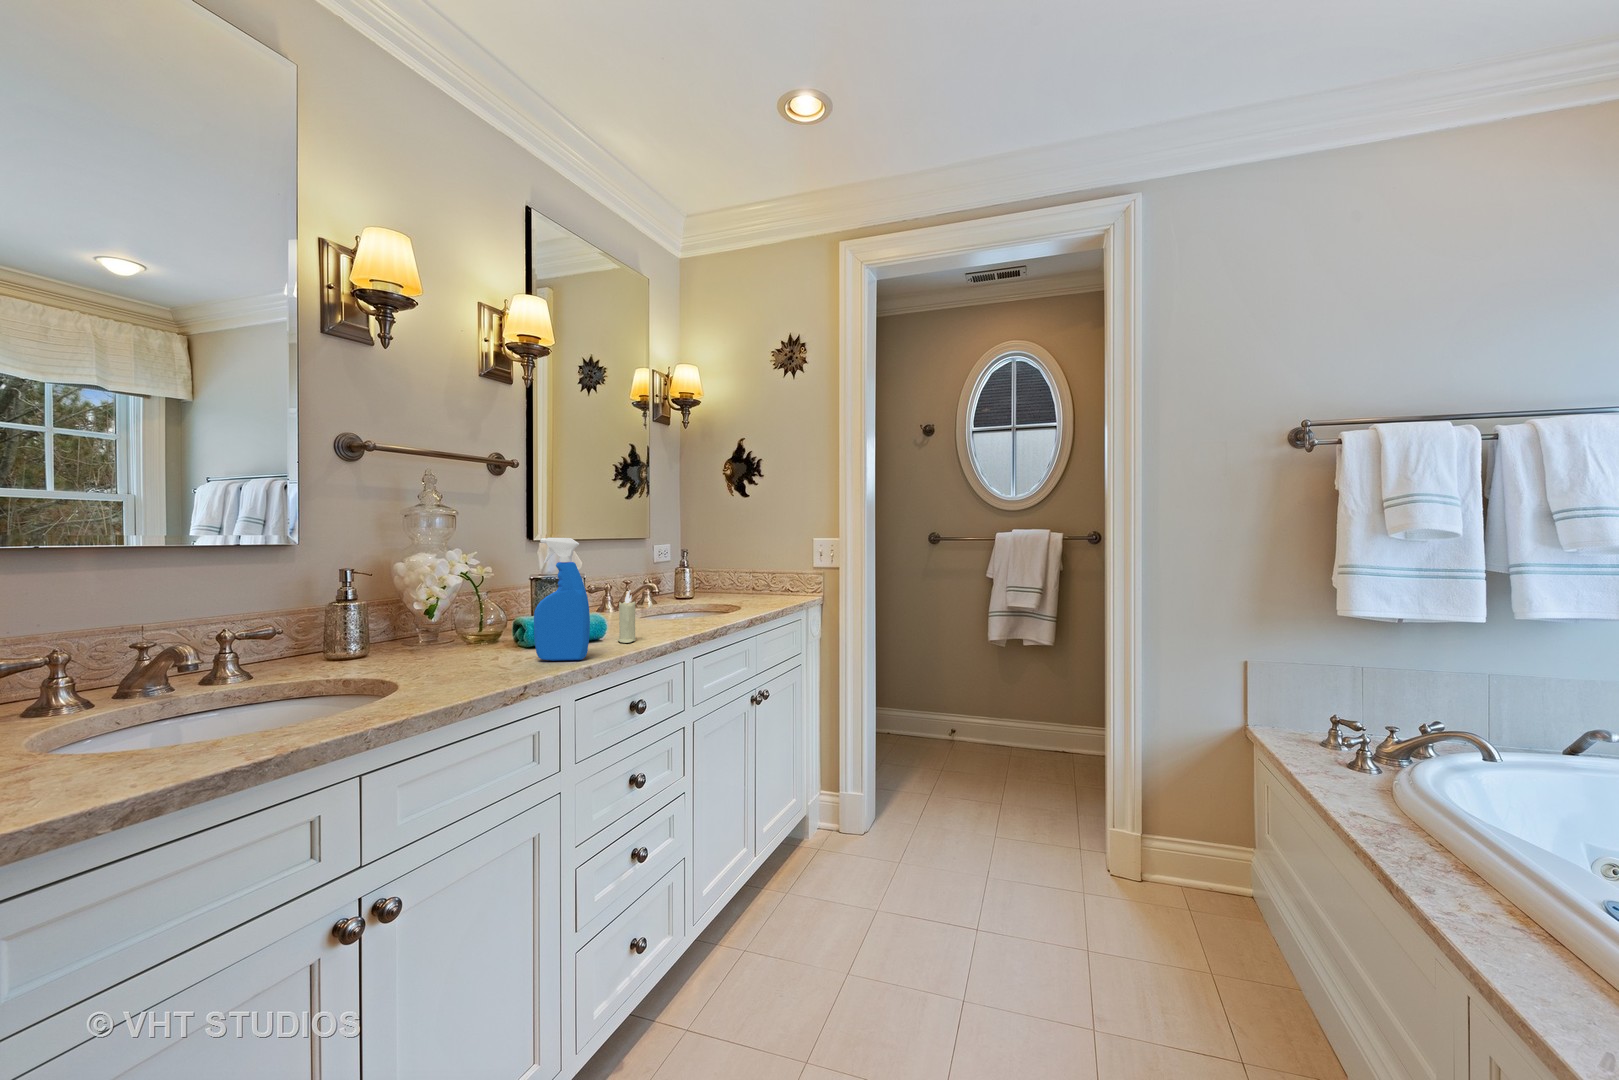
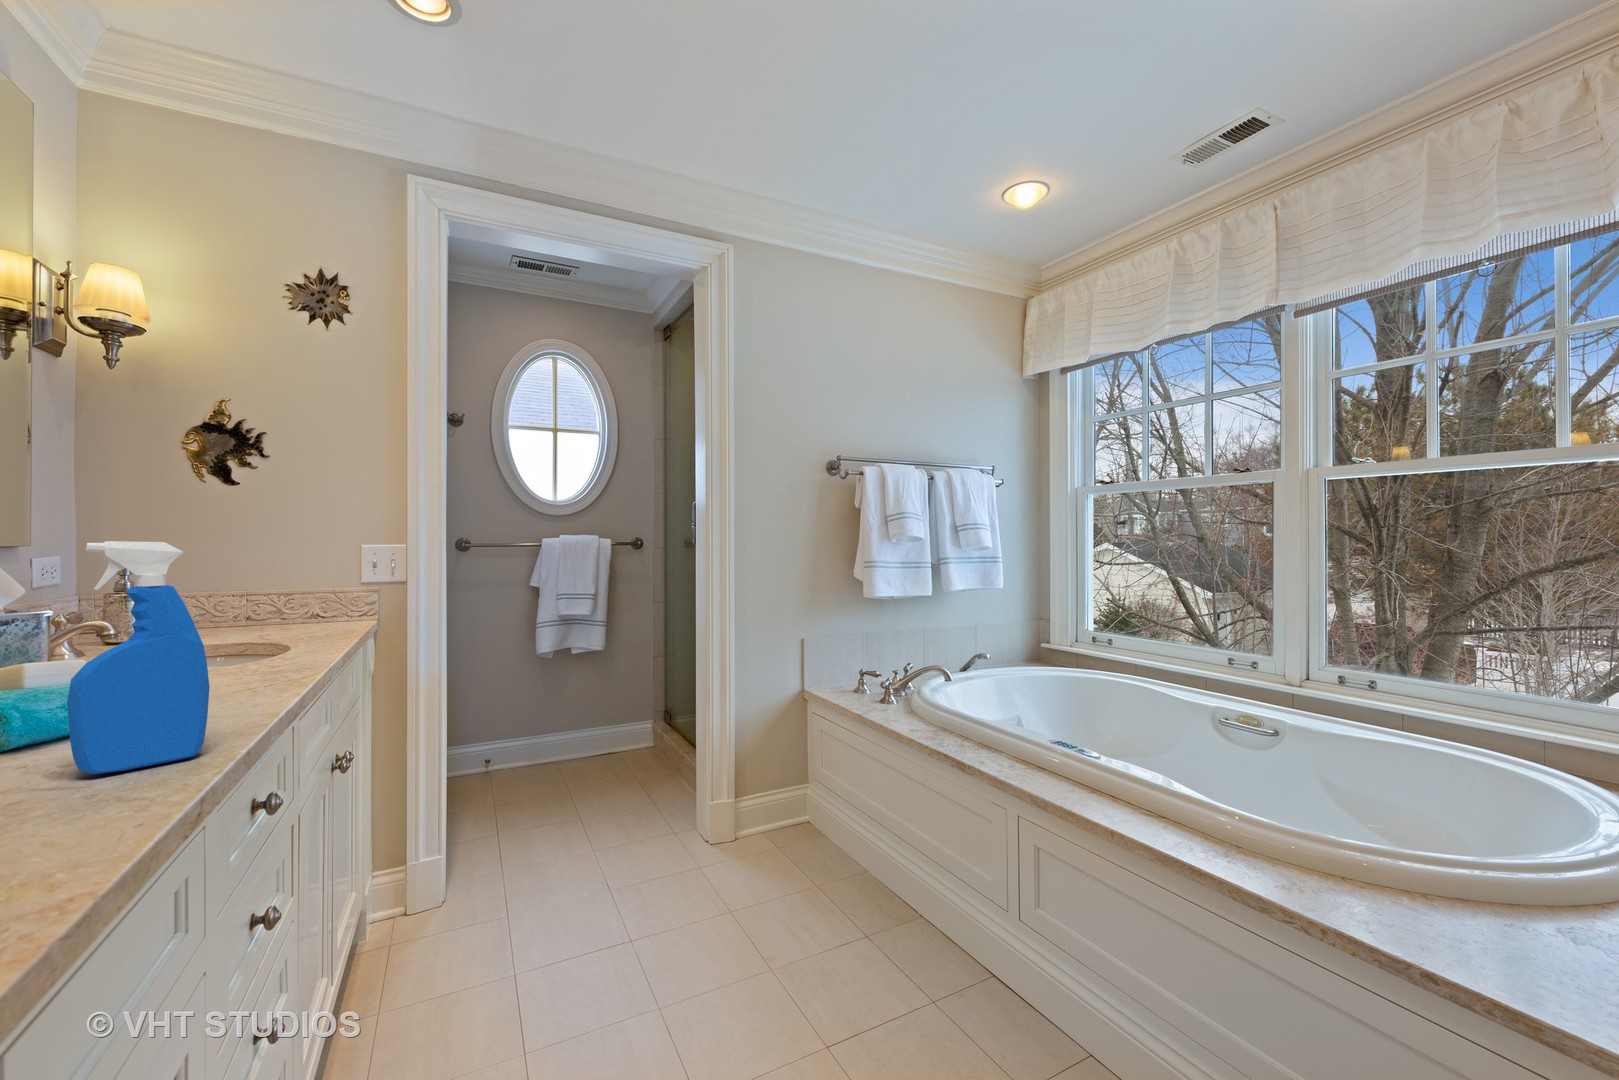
candle: present [617,591,636,643] -> none [178,630,221,720]

